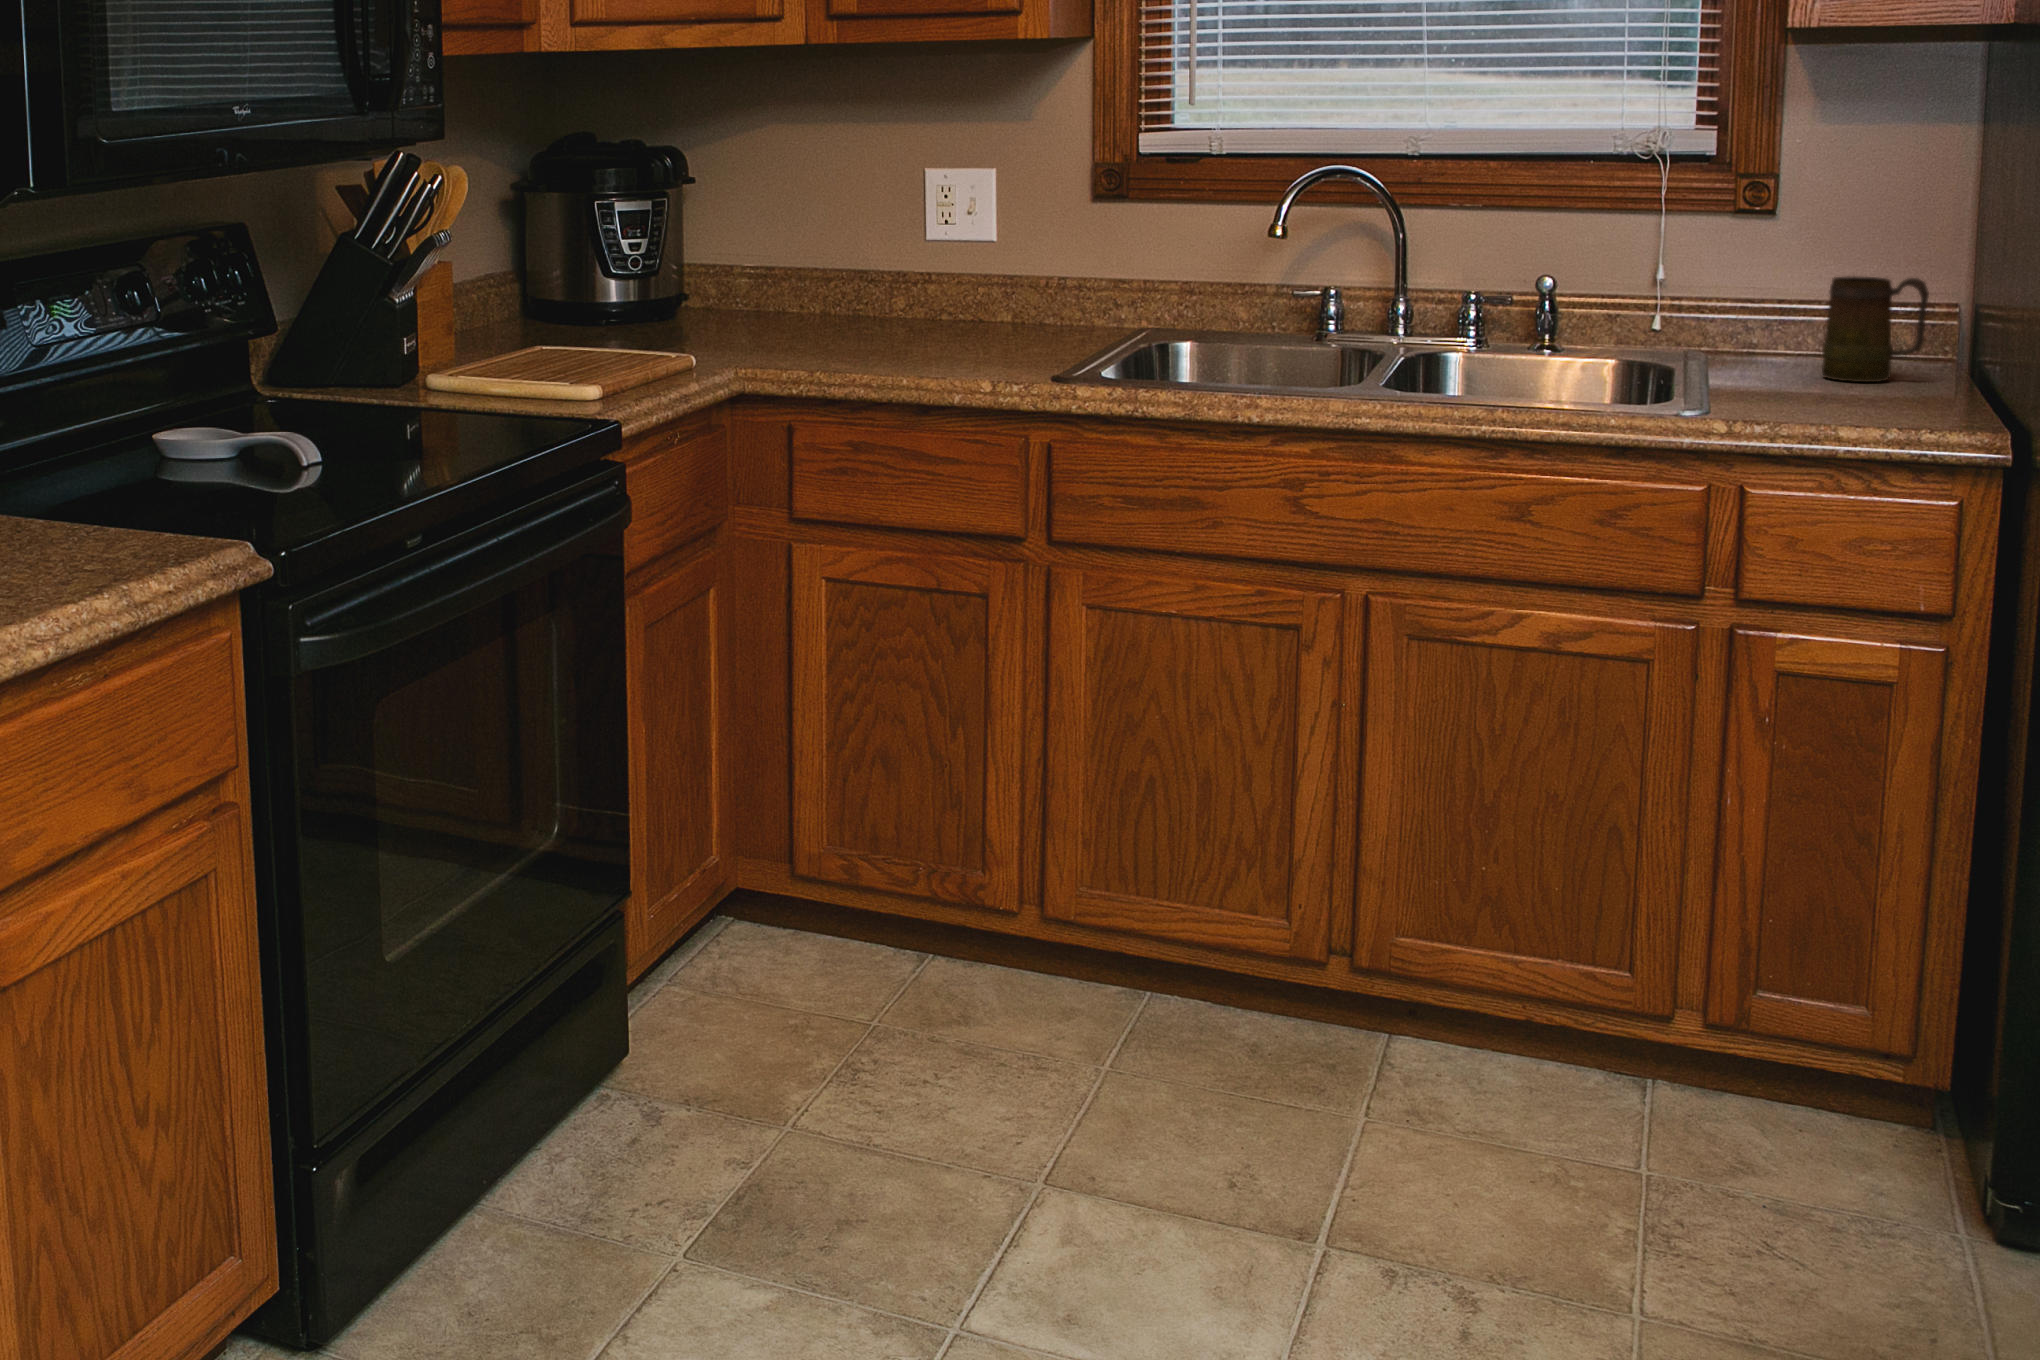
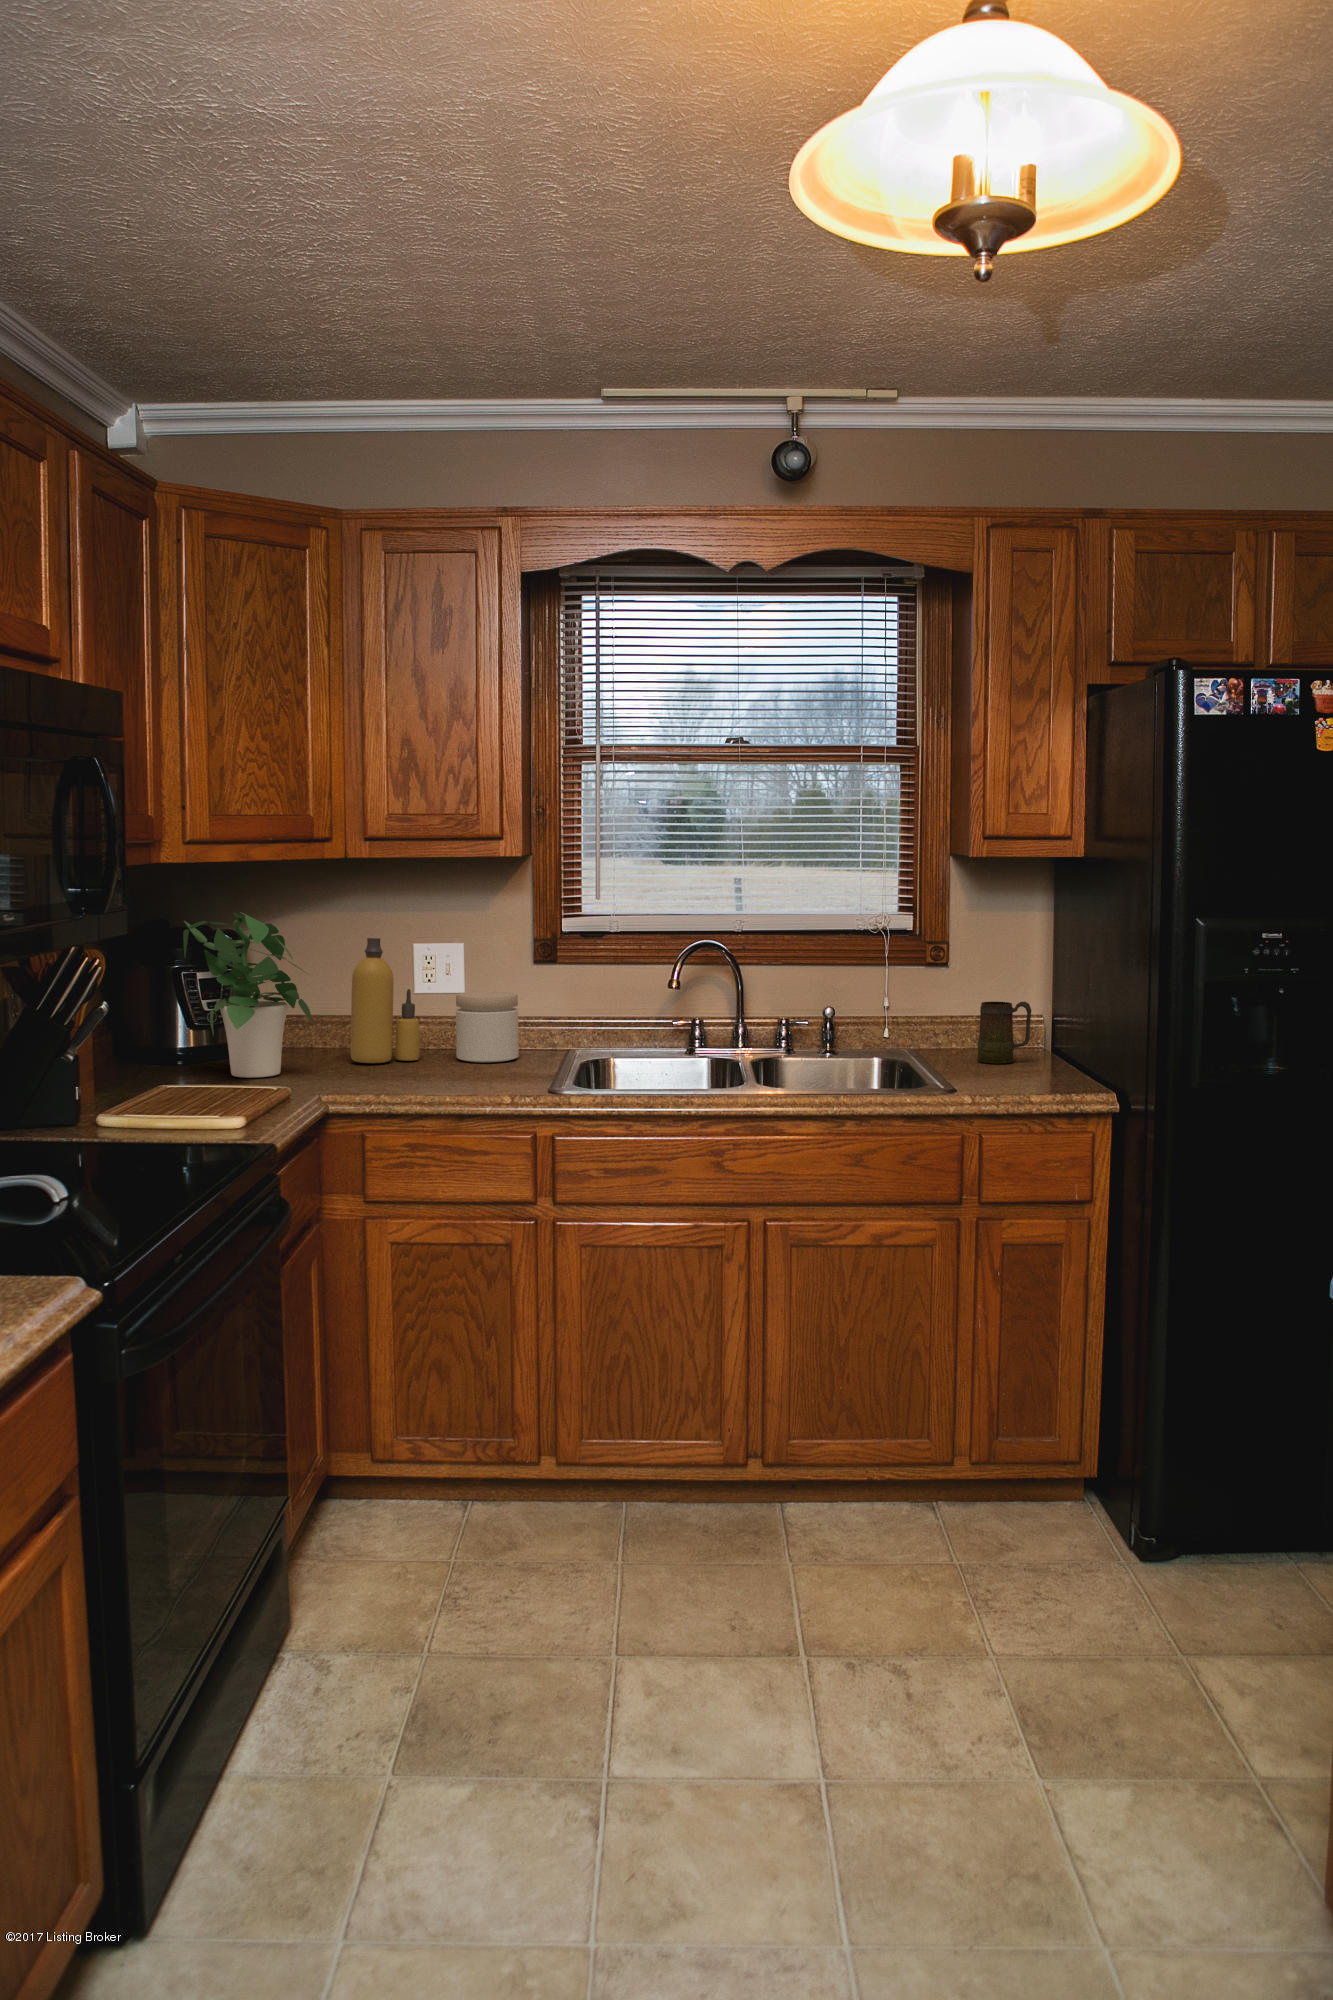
potted plant: none [581,125,747,348] -> present [183,913,313,1078]
bottle: none [811,162,908,337] -> present [351,938,420,1063]
jar: none [959,241,1051,343] -> present [456,991,519,1063]

